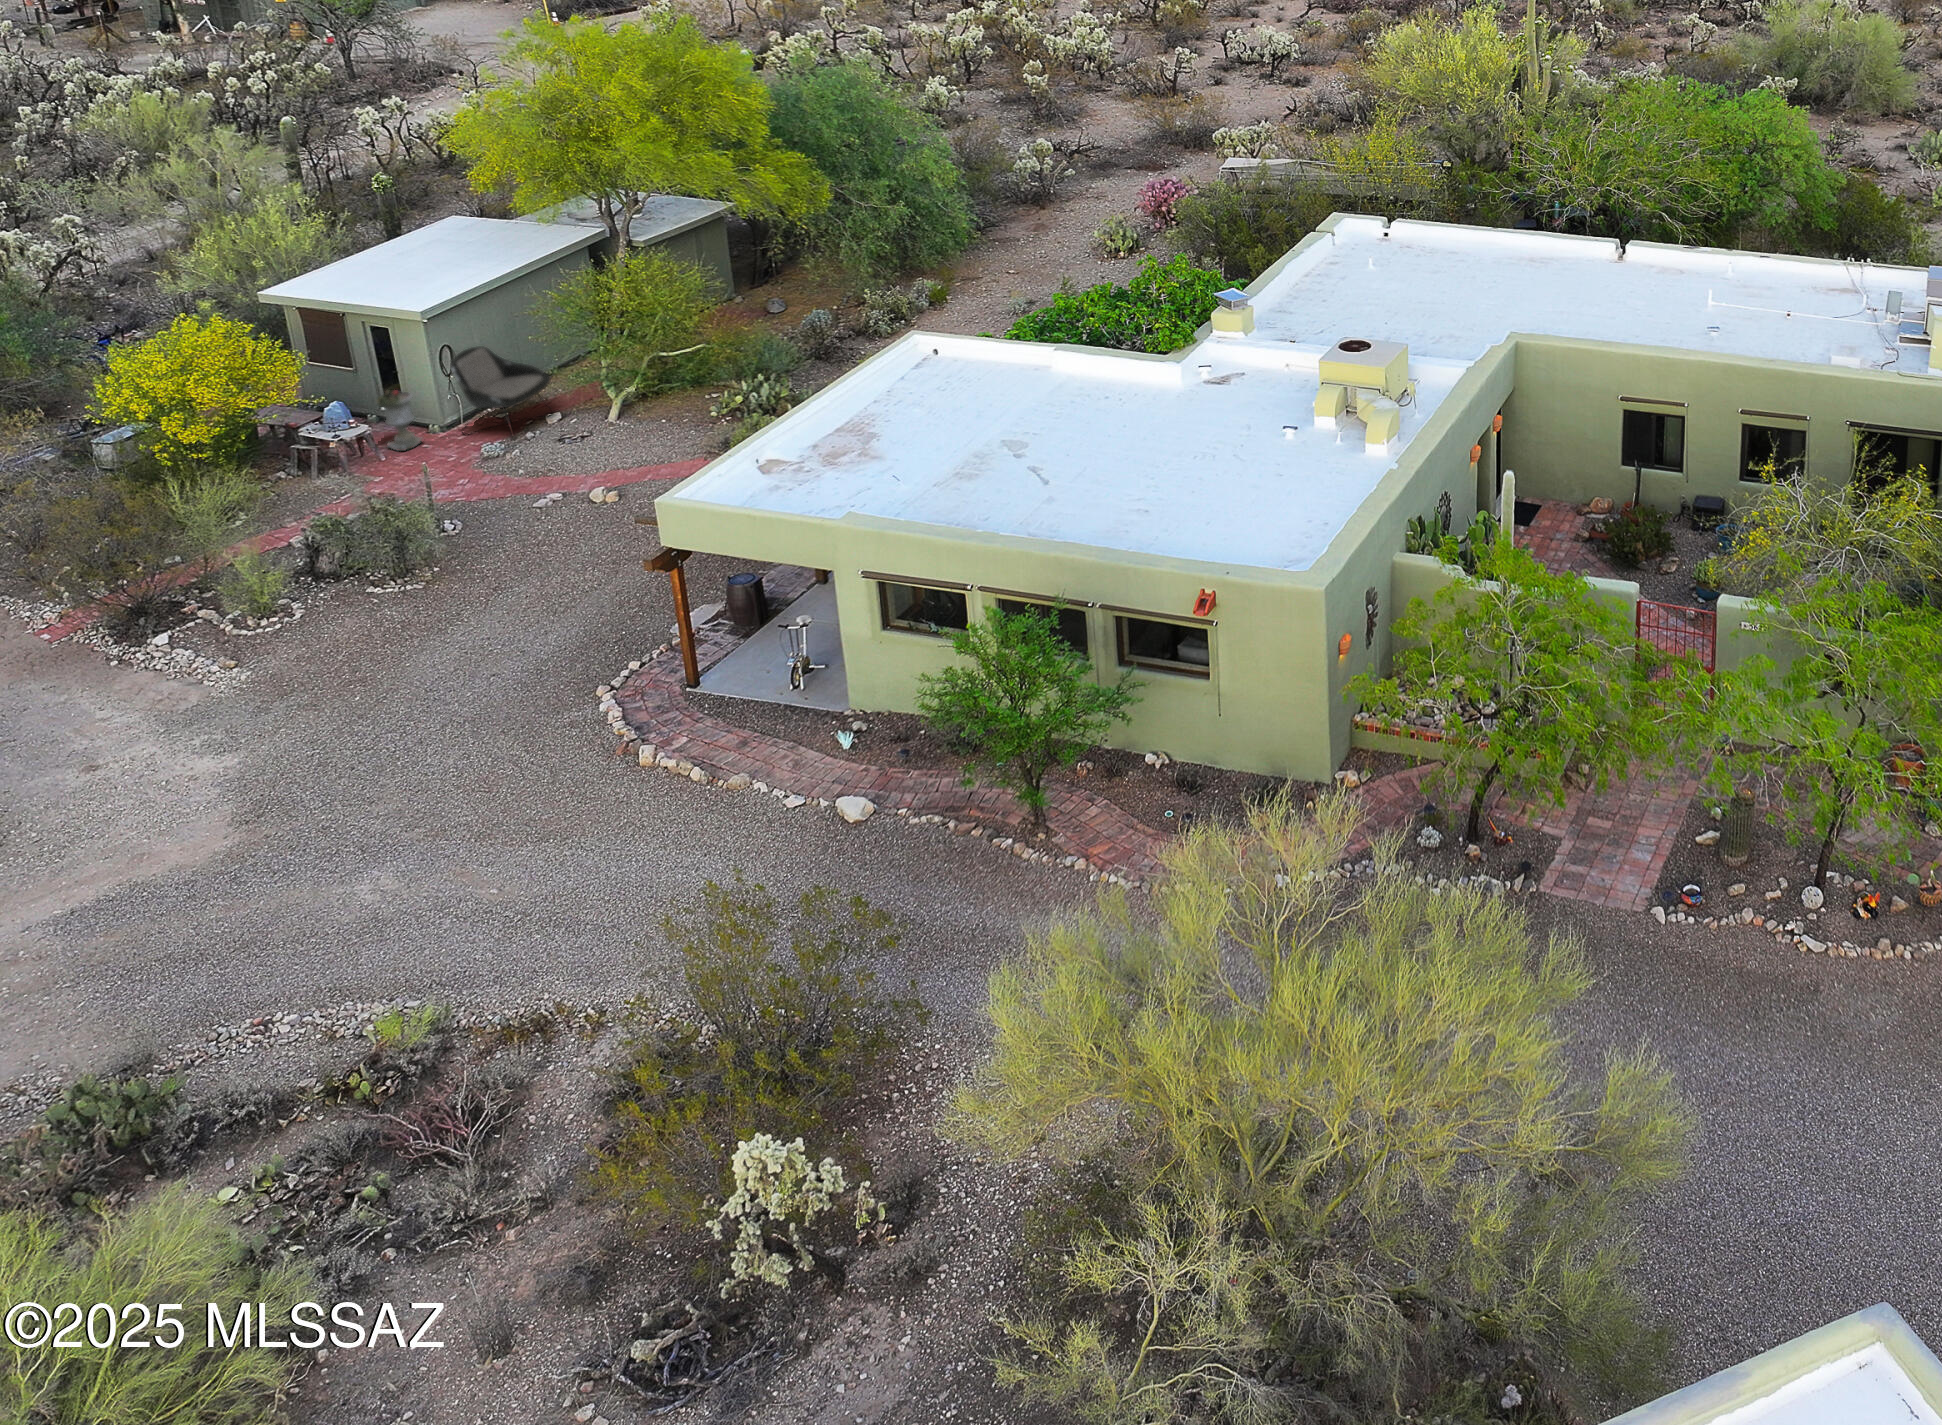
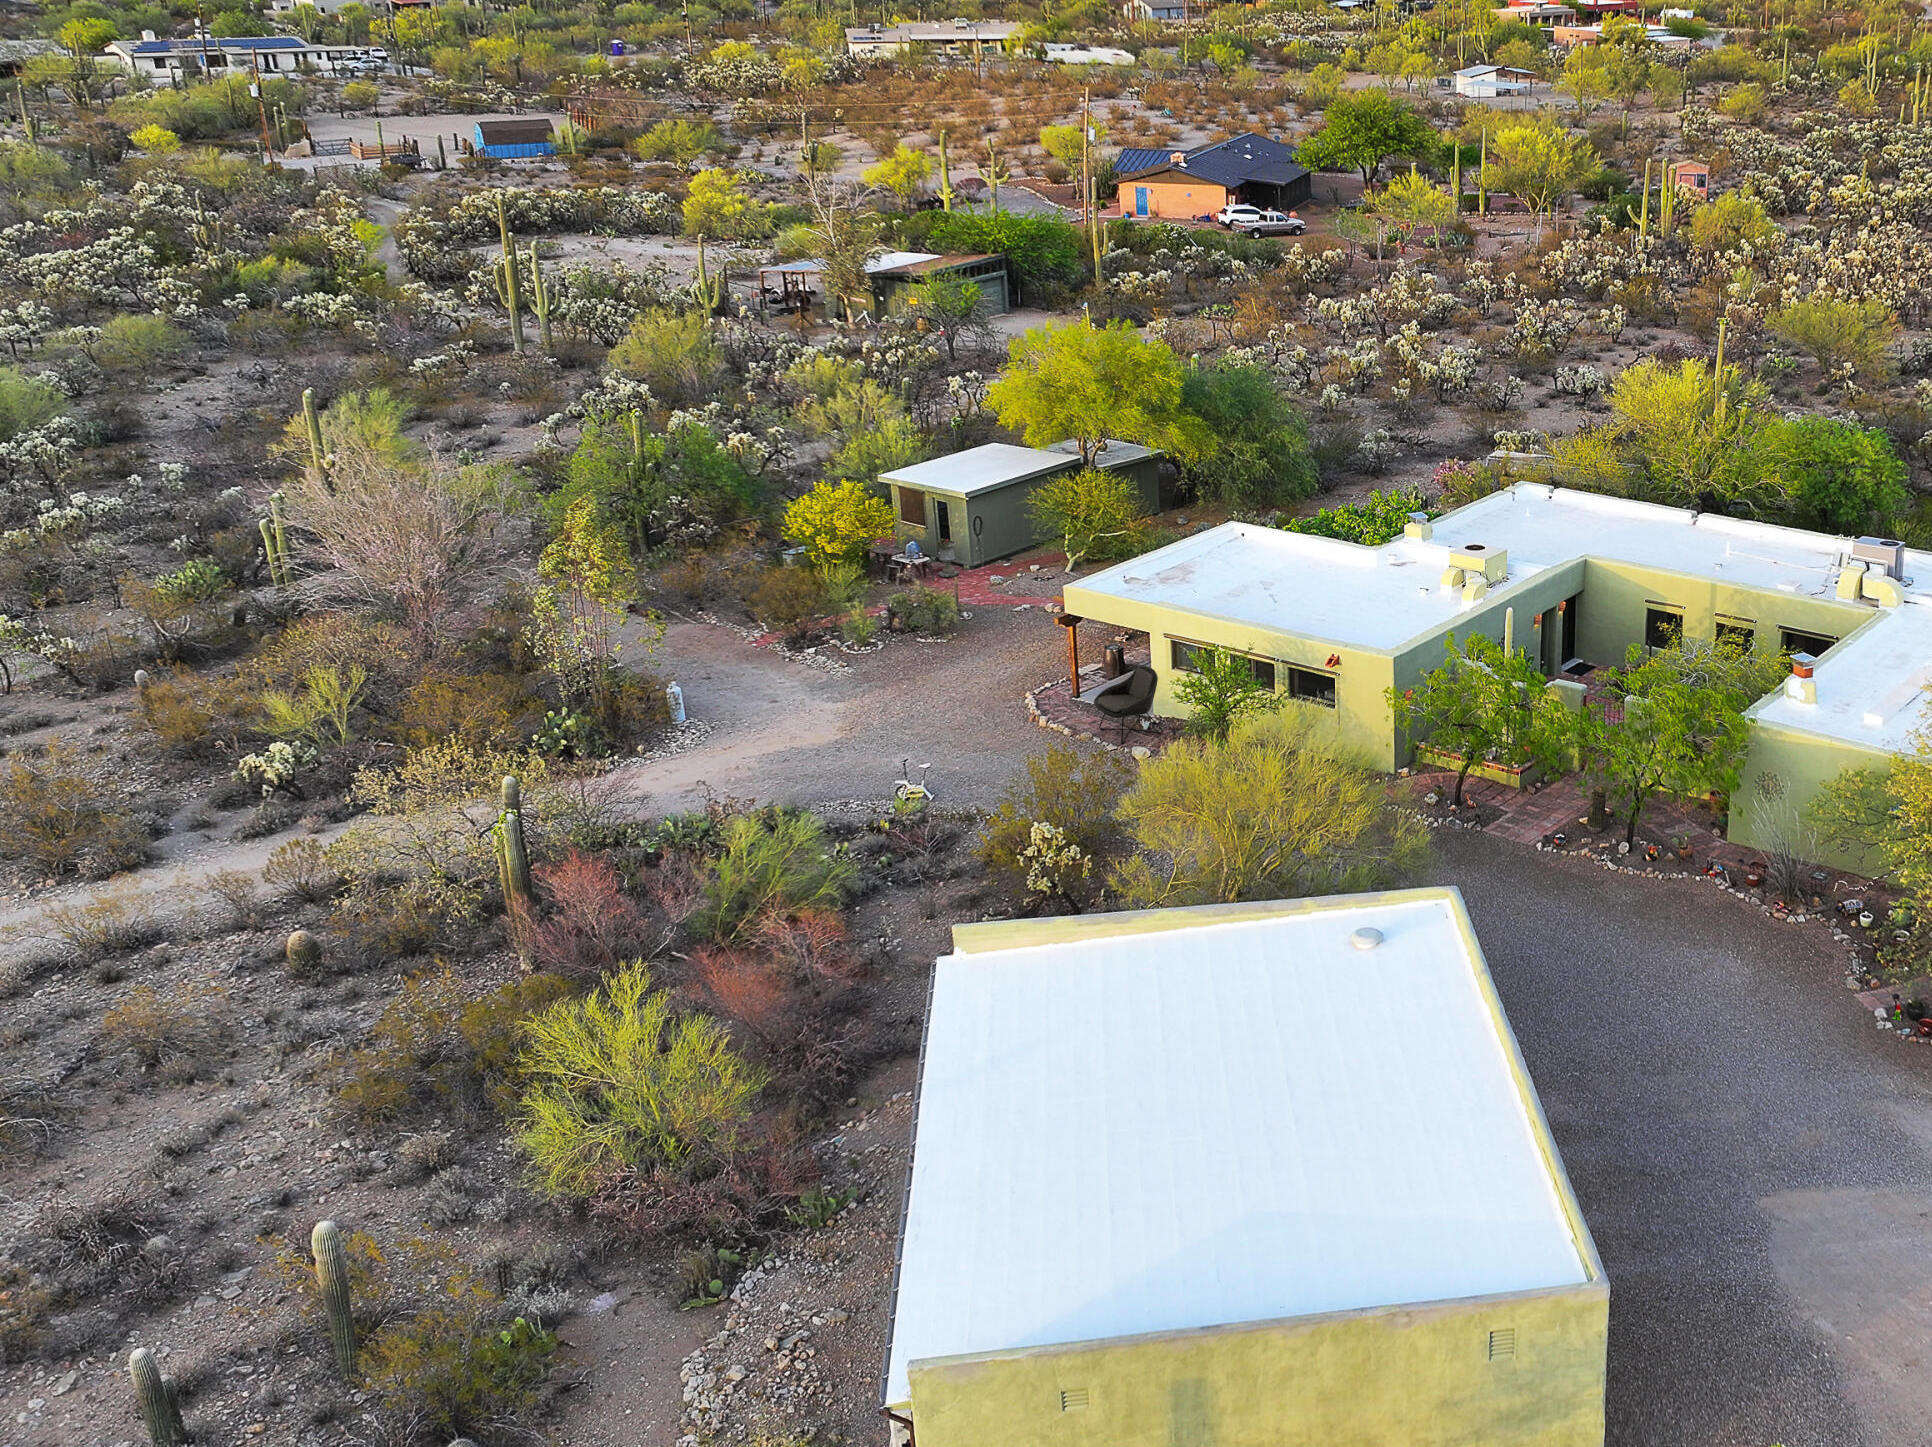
lounge chair: present [450,346,550,435] -> present [1094,666,1163,744]

